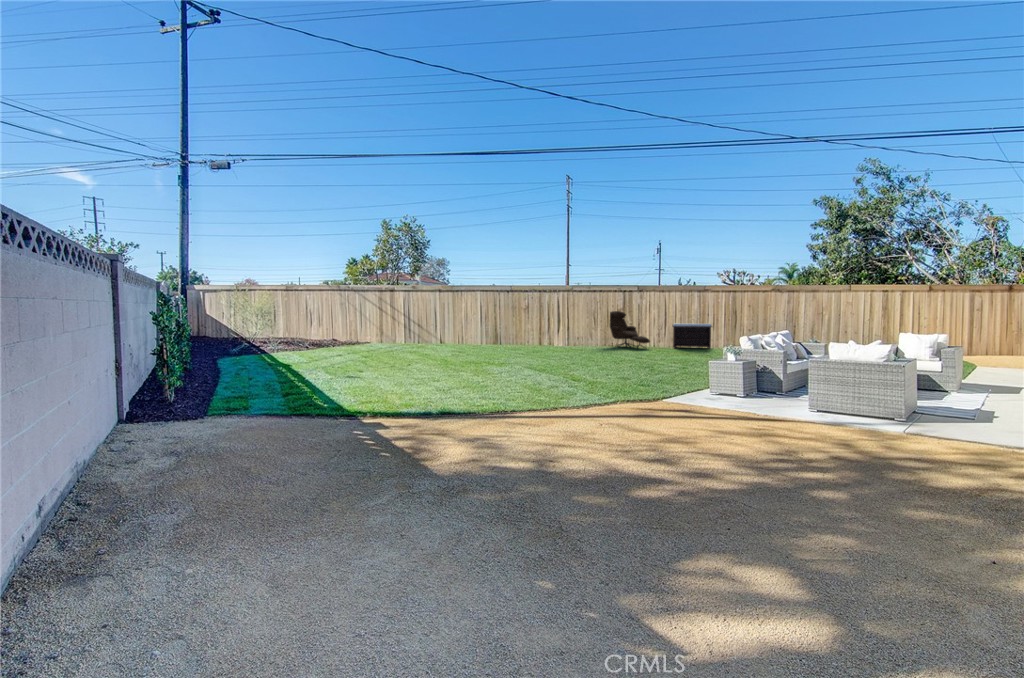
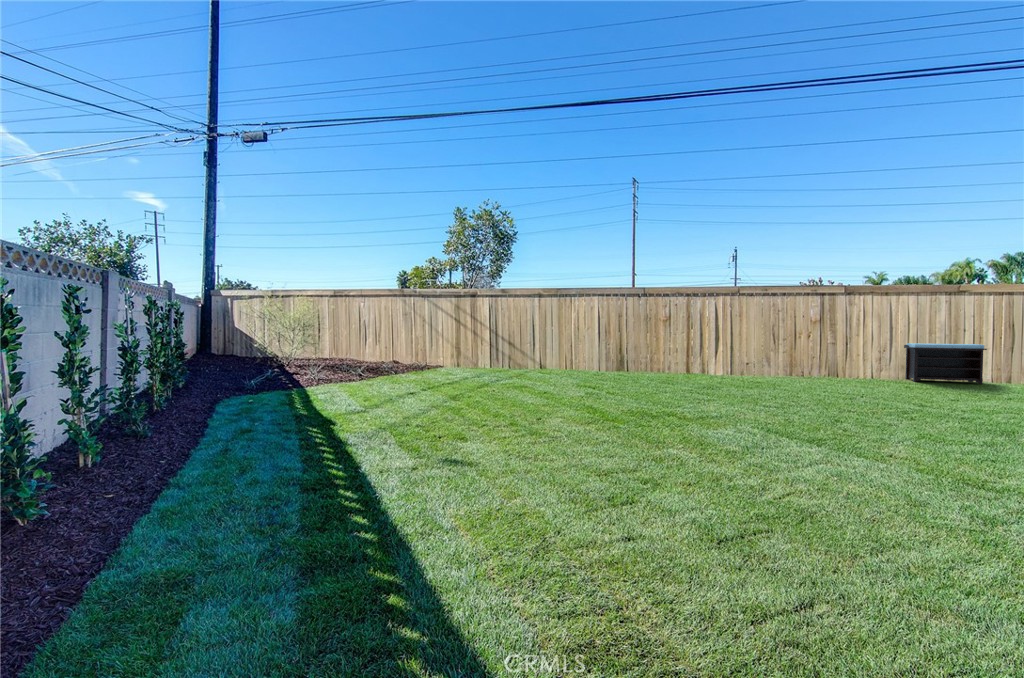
lounge chair: present [610,311,650,348] -> none [803,324,879,383]

